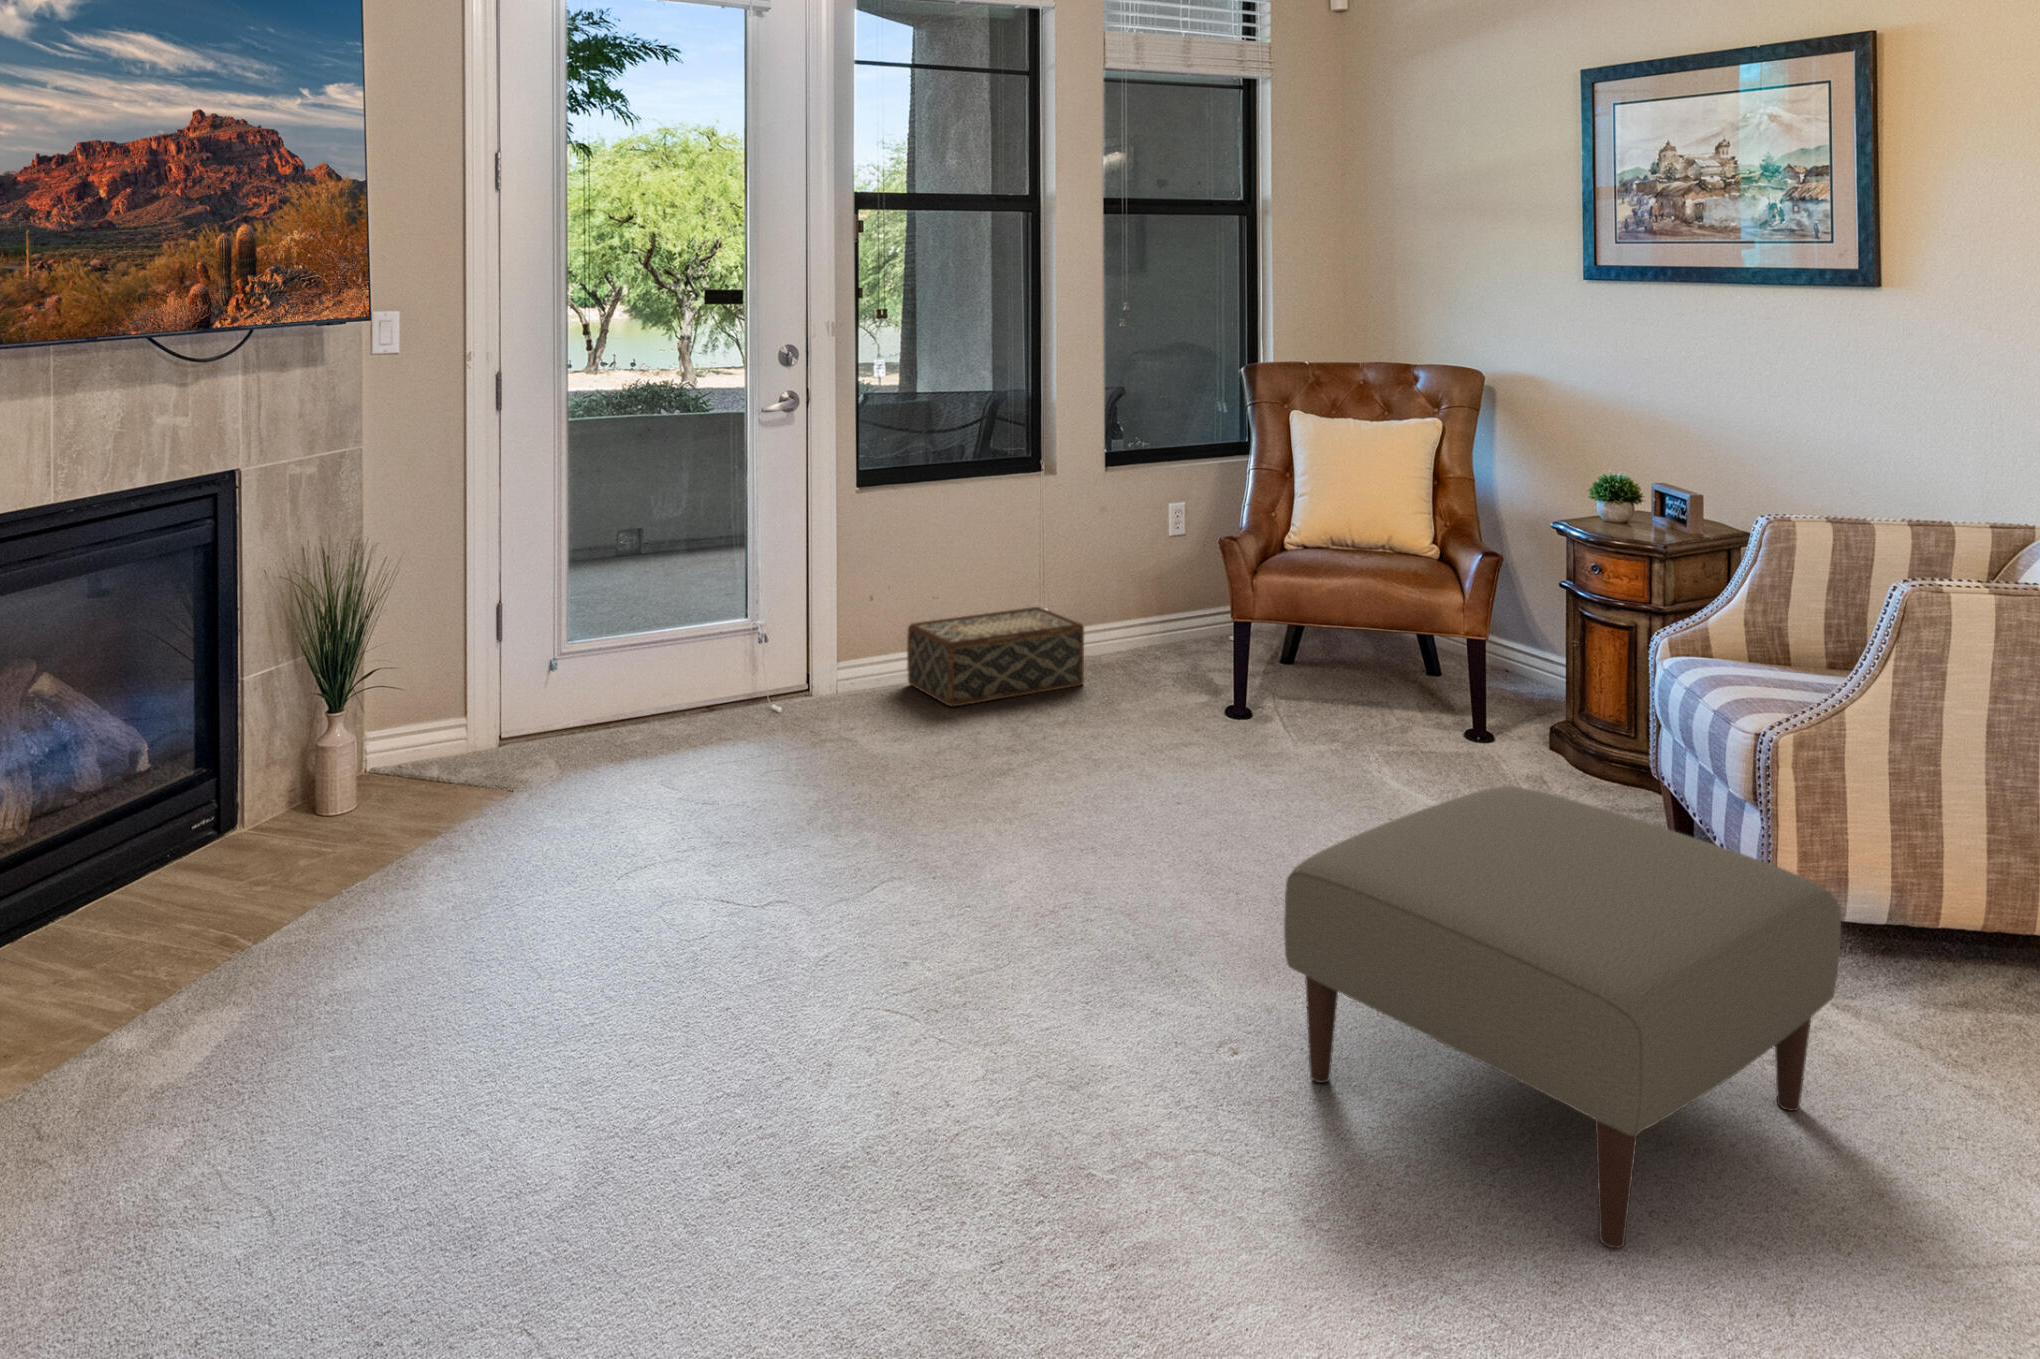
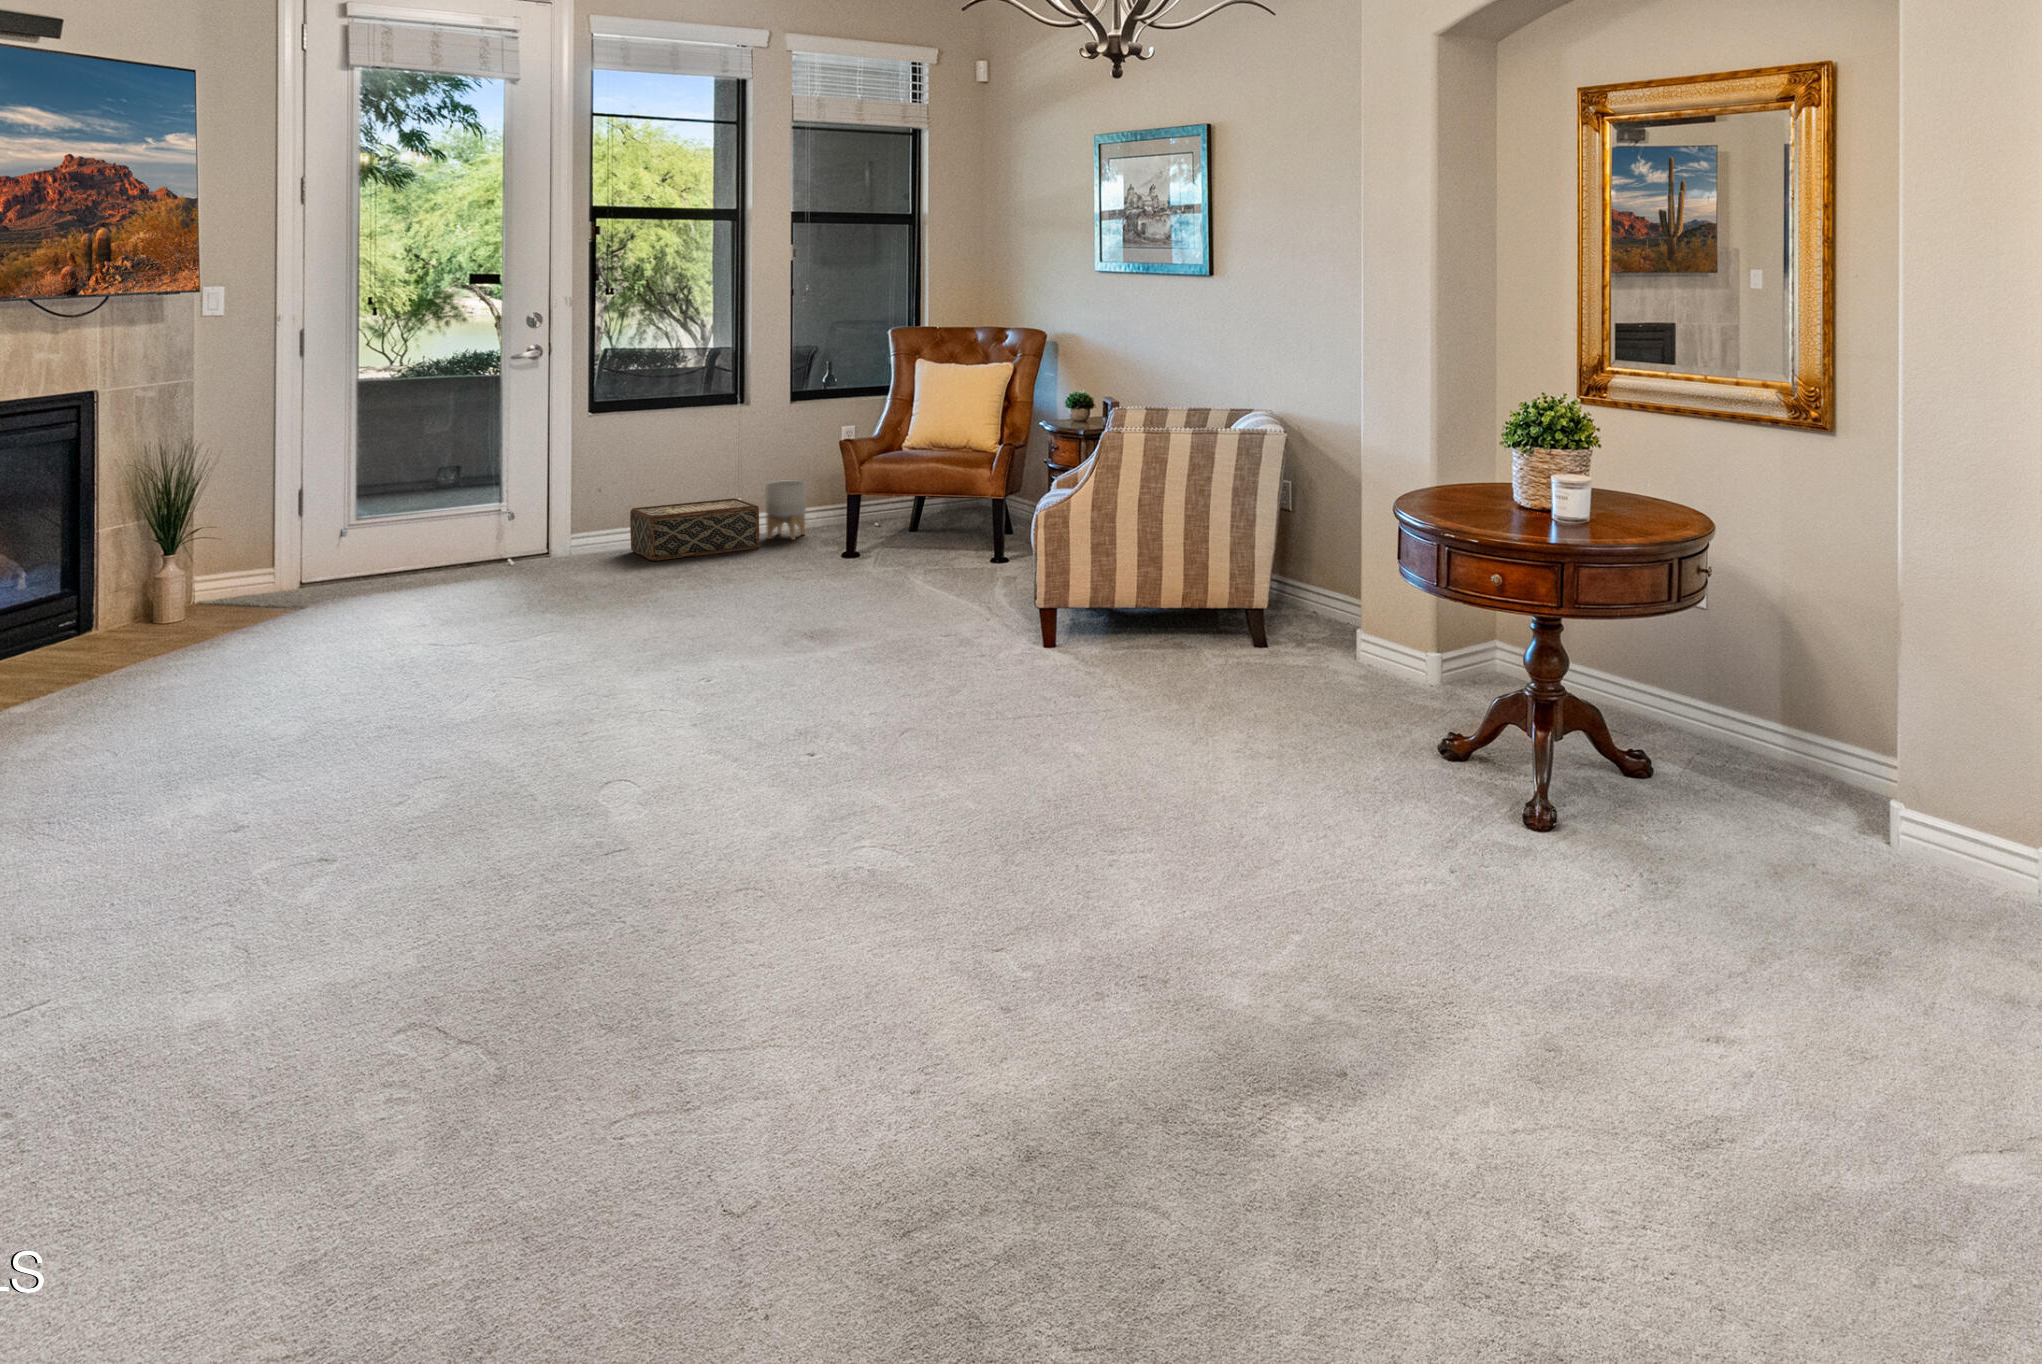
planter: none [1078,581,1134,670] -> present [765,481,806,539]
ottoman: present [1284,786,1841,1248] -> none [714,545,994,724]

